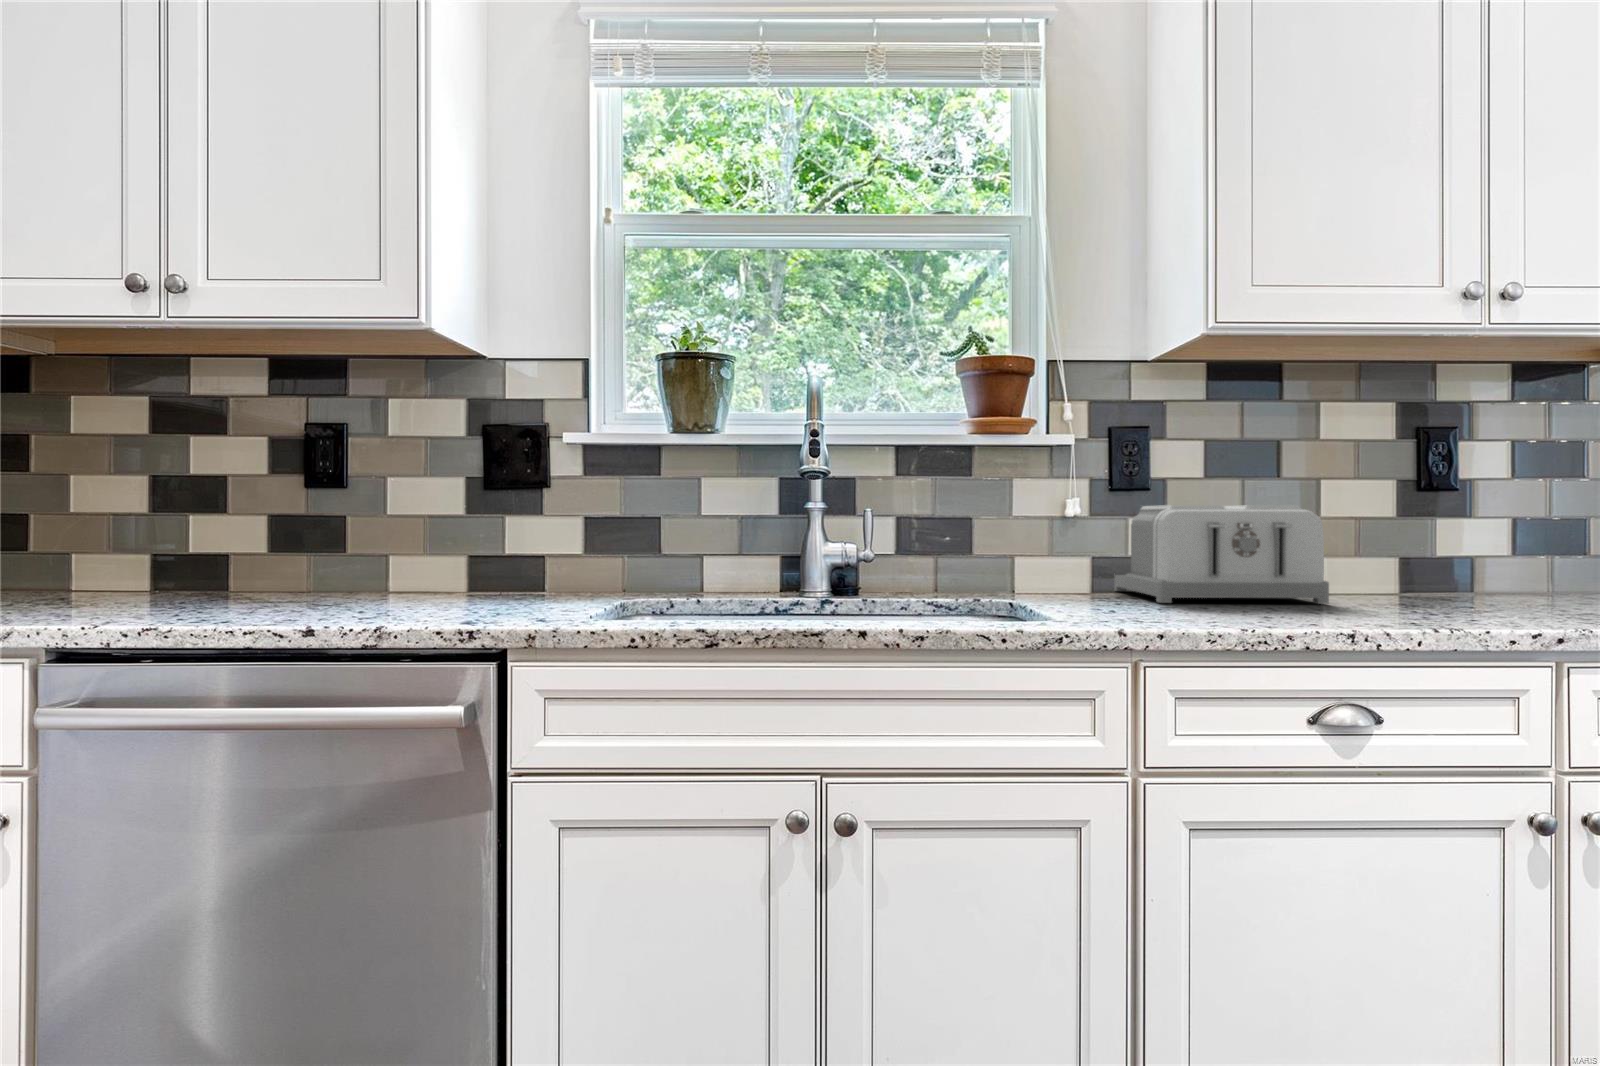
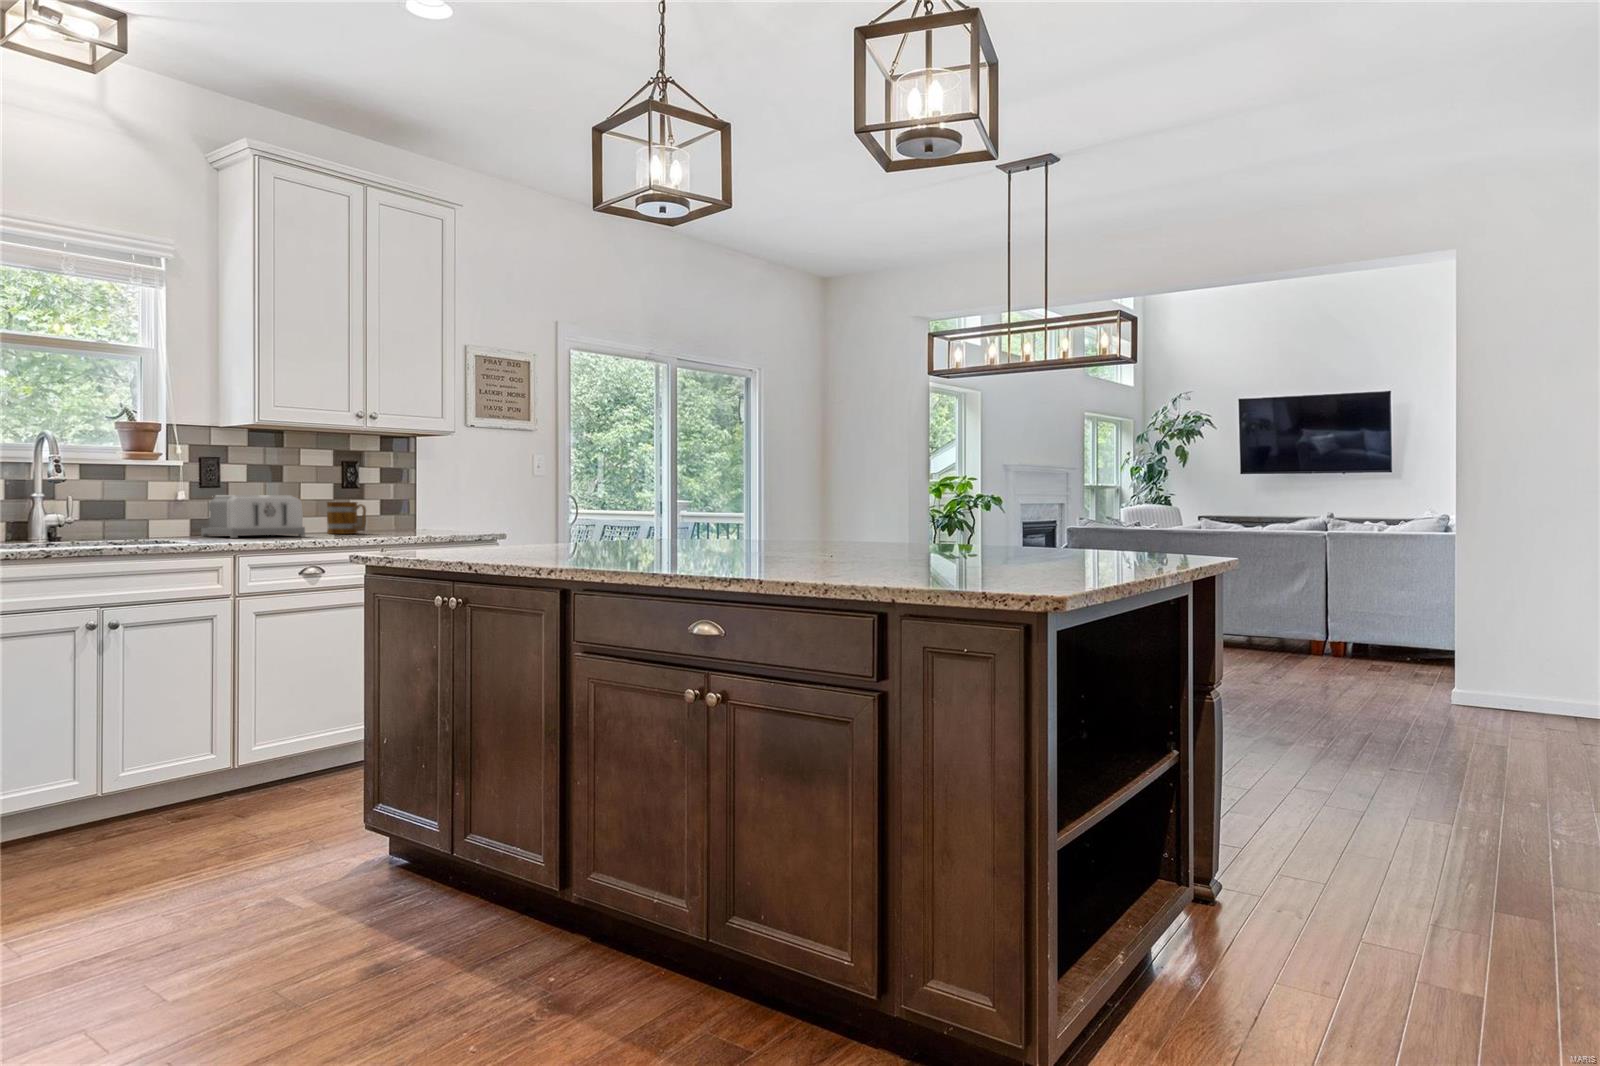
mug: none [1381,521,1485,598] -> present [327,502,366,534]

